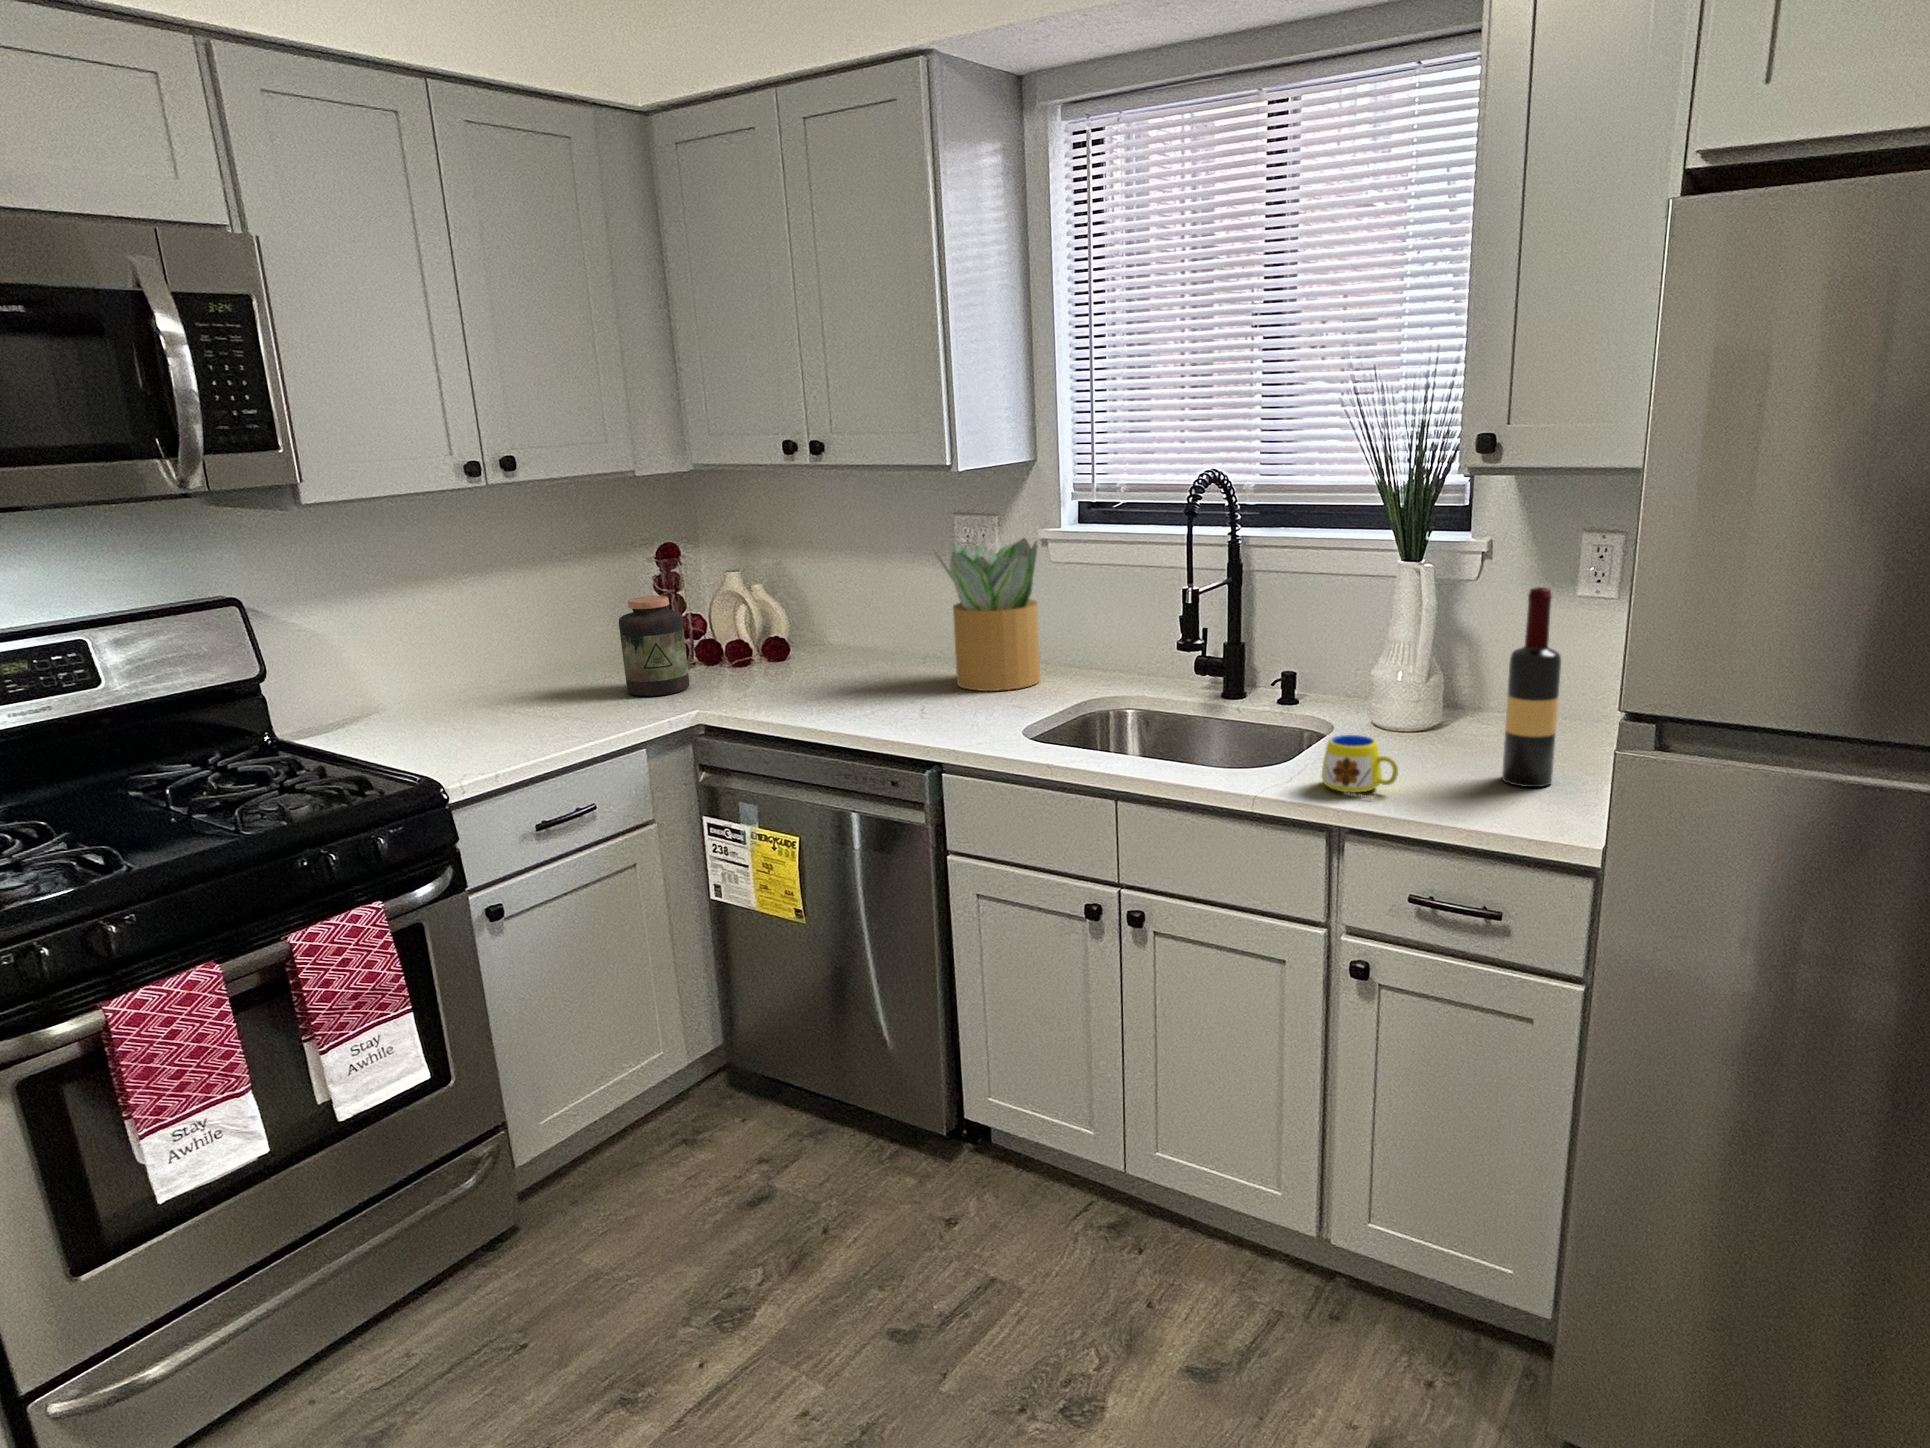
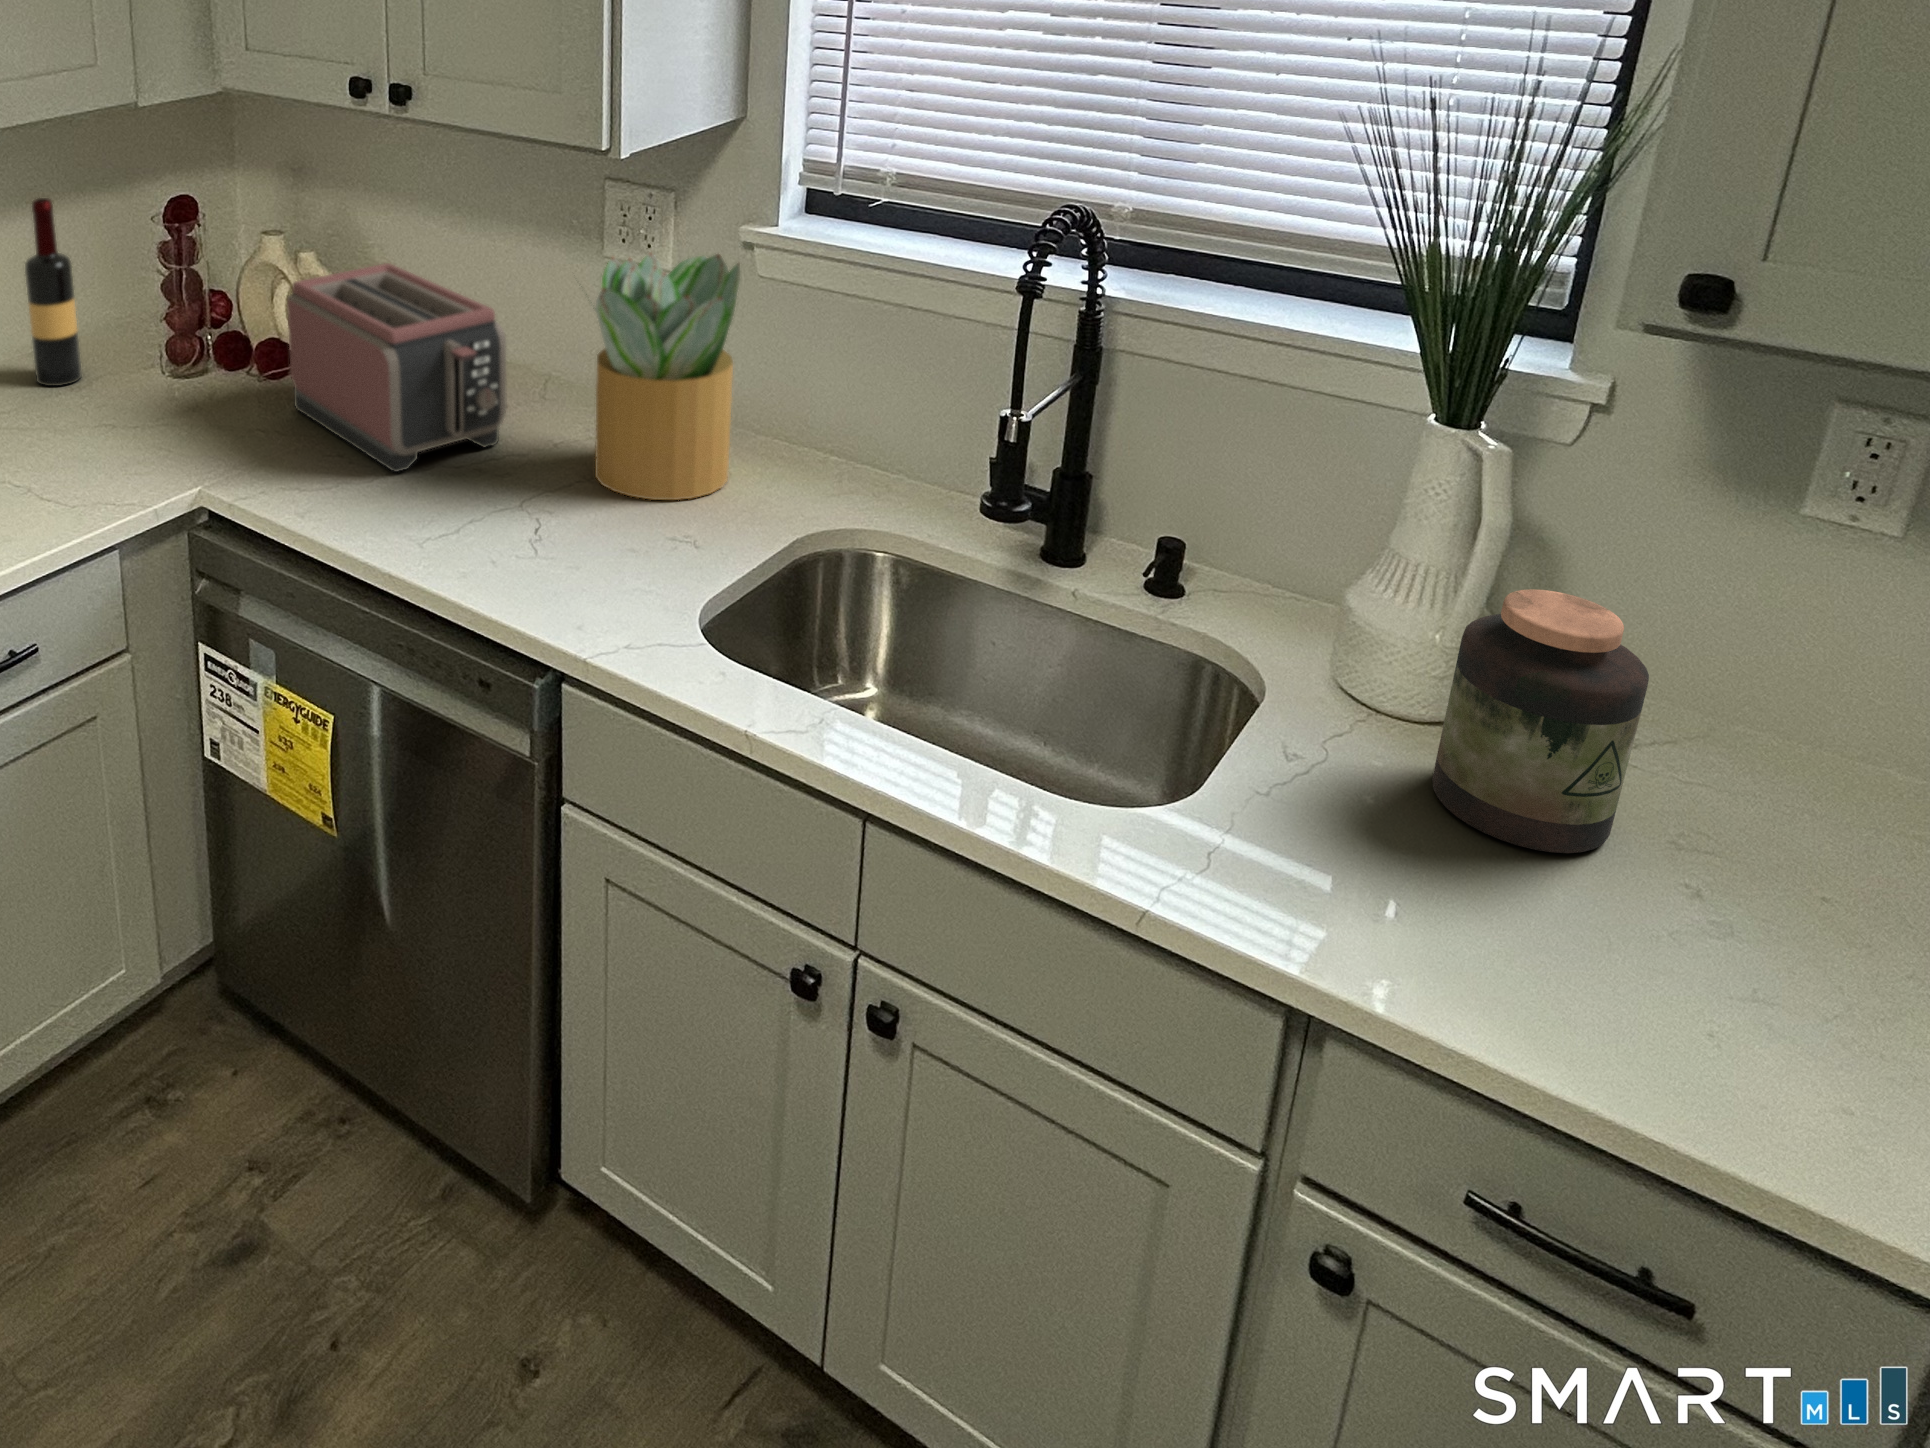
toaster: none [747,575,898,692] -> present [287,263,507,472]
wine bottle: present [1502,587,1561,787] -> present [25,198,82,386]
jar: present [619,596,689,696] -> present [1433,589,1649,853]
mug: present [1322,735,1398,798] -> none [1276,812,1449,976]

